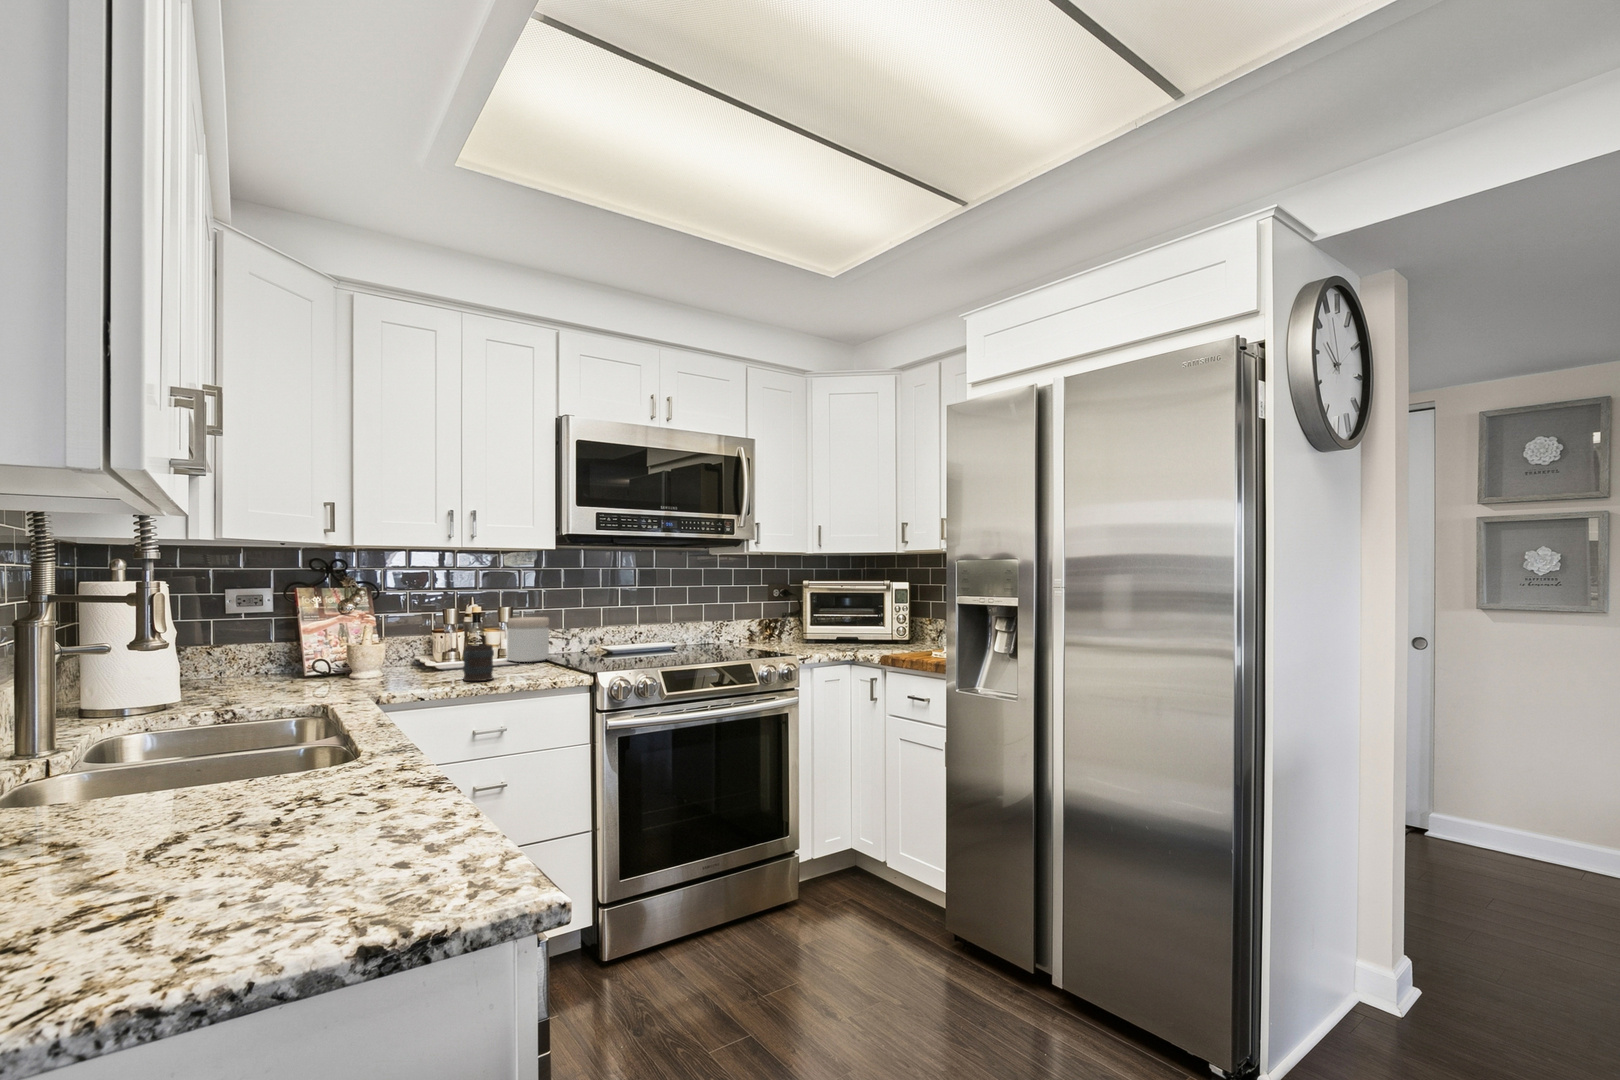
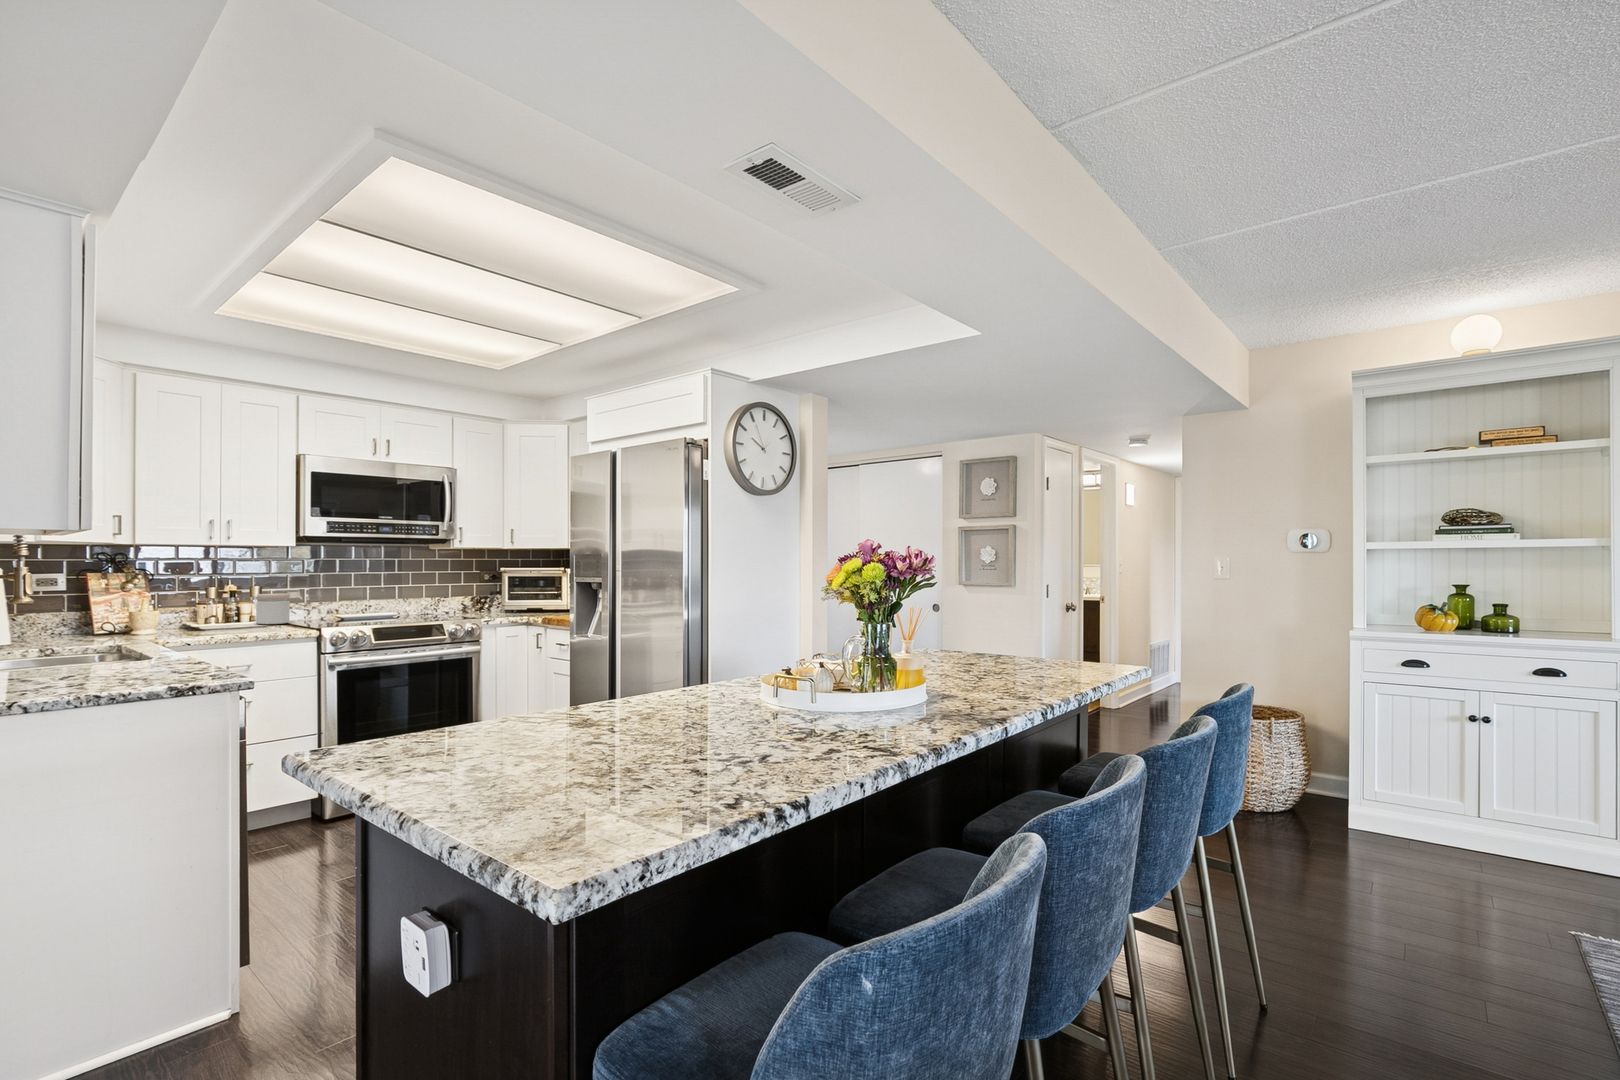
mug: present [463,644,494,681] -> none [220,610,244,634]

